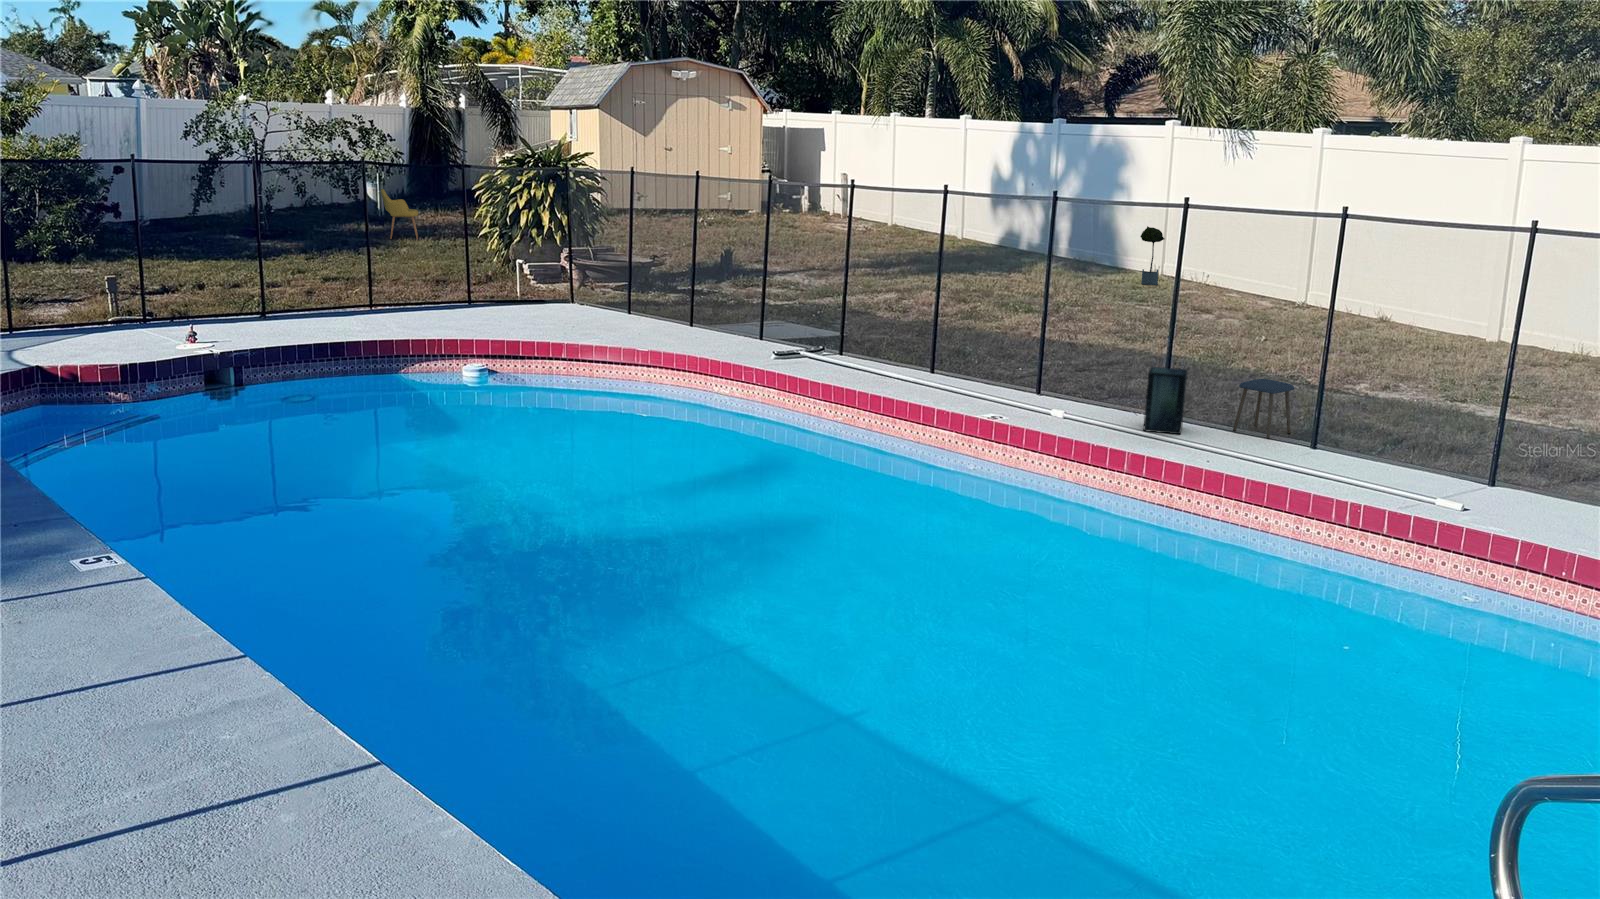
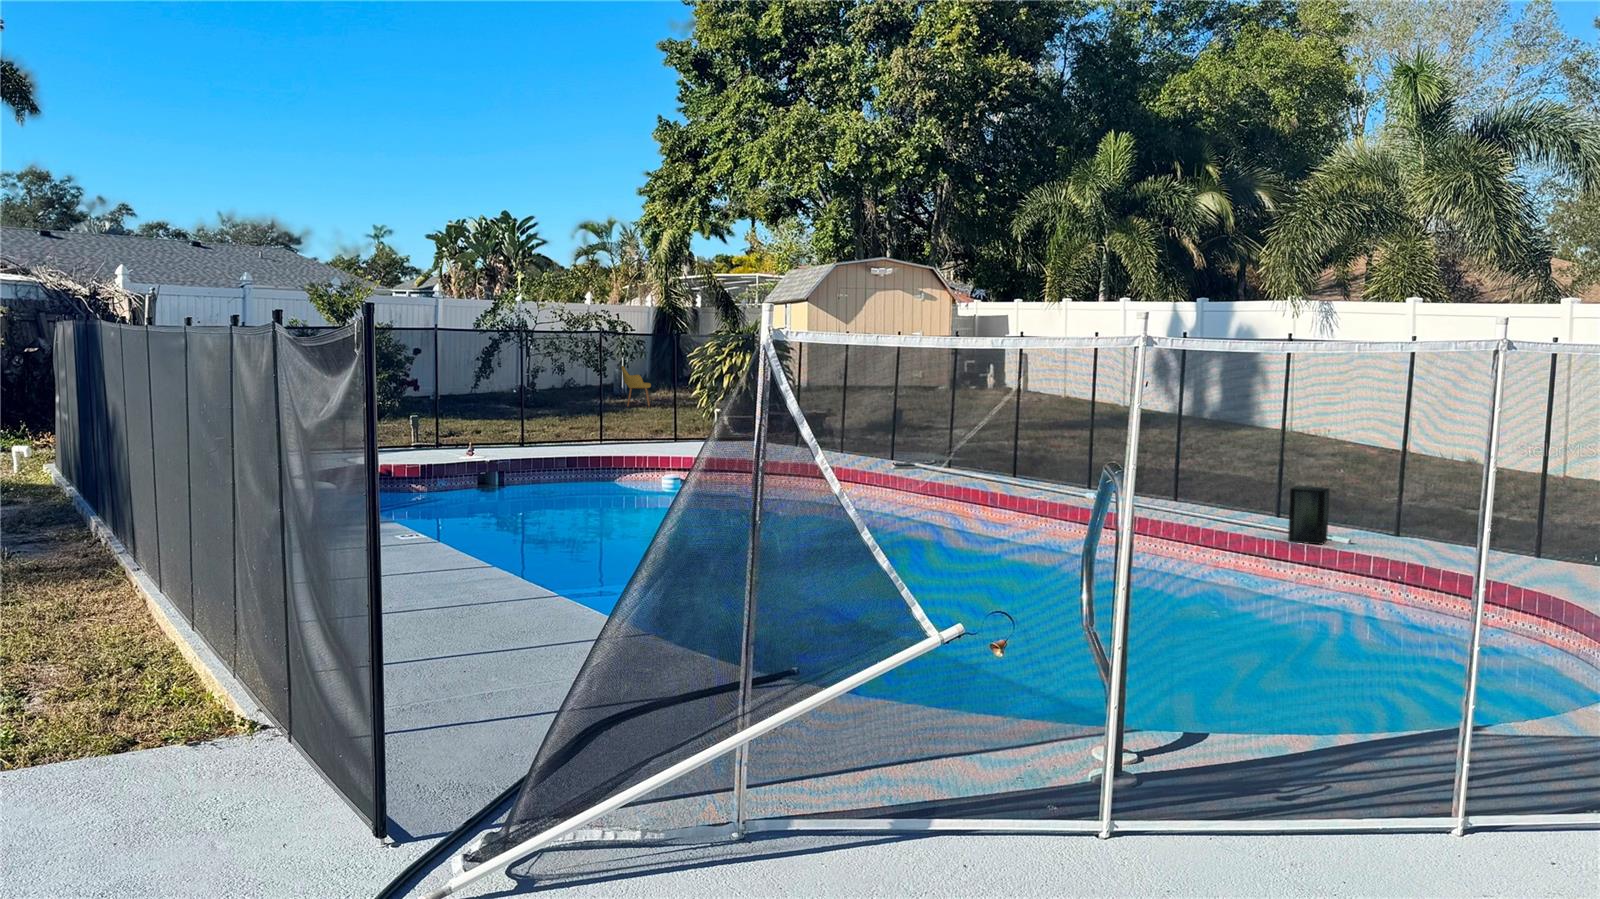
potted tree: present [1140,226,1164,285] -> none [1259,385,1281,437]
storage box: present [1143,367,1187,434] -> present [1288,486,1329,544]
stool: present [1233,379,1294,439] -> none [1236,470,1283,514]

